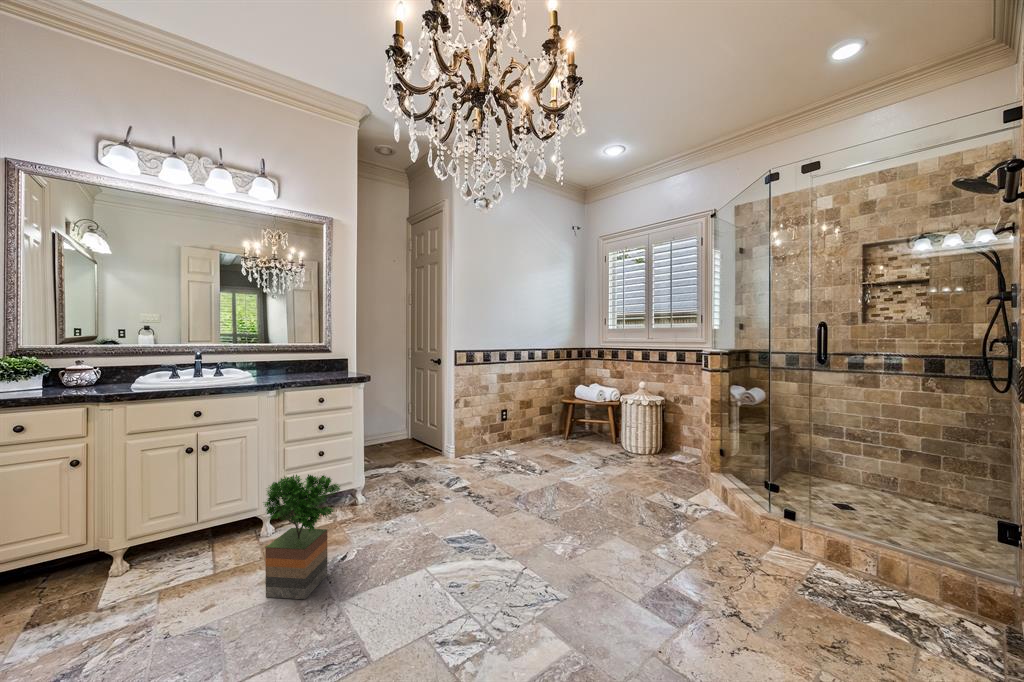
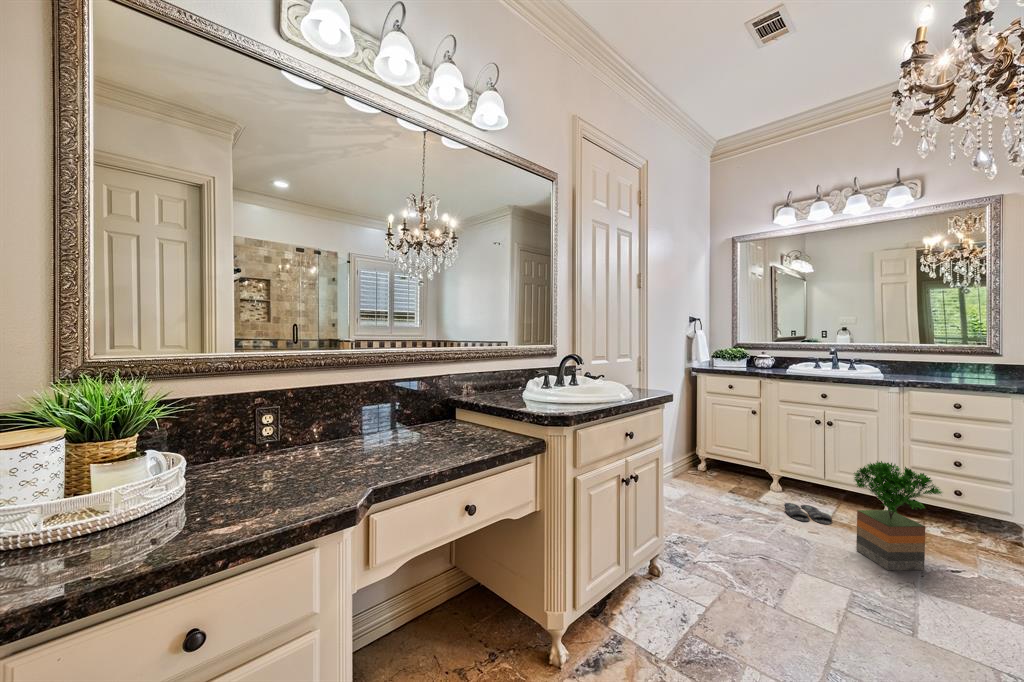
slippers: none [146,568,220,604] -> present [785,503,832,525]

